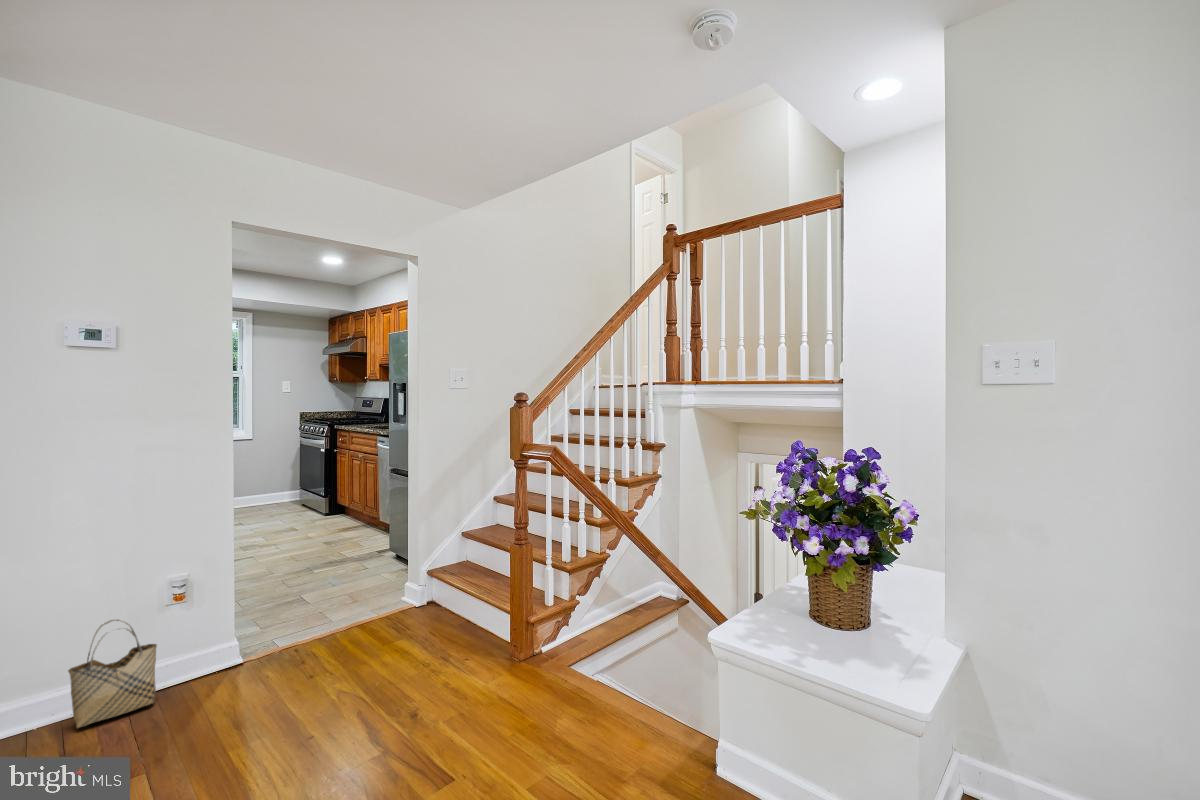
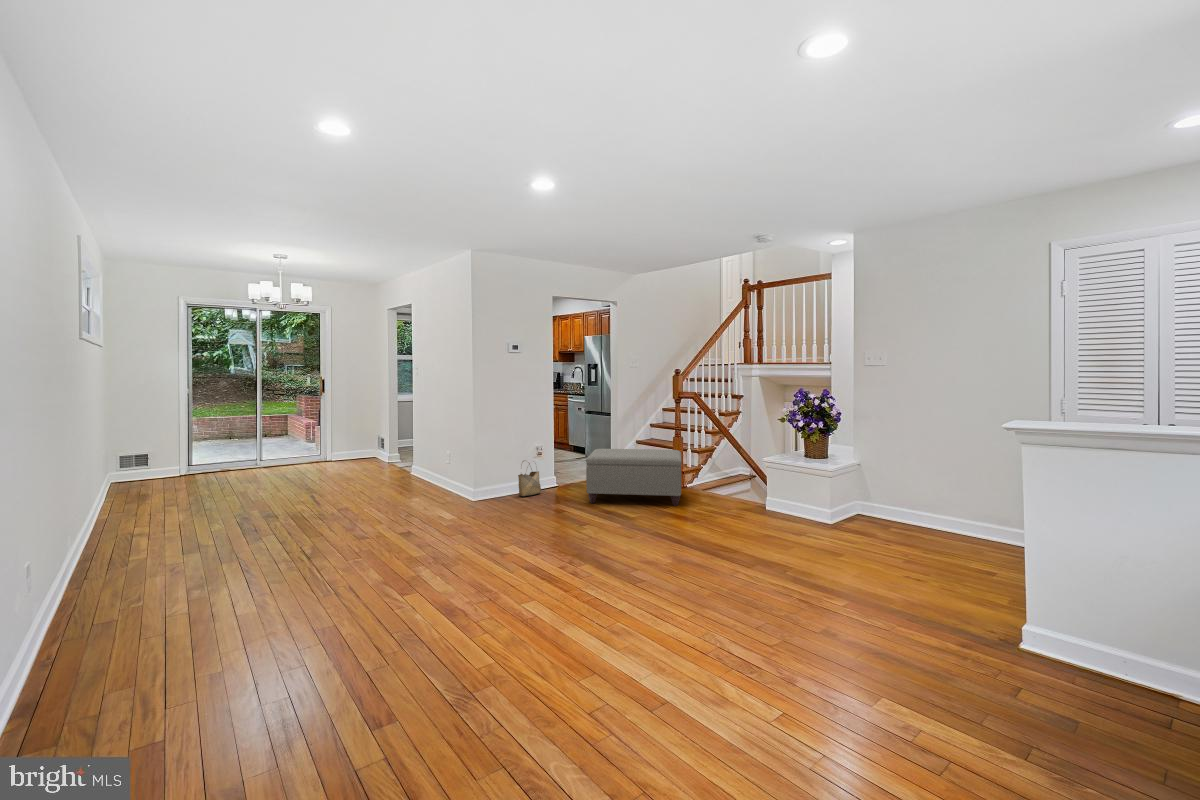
ottoman: none [220,583,514,766] -> present [586,449,682,506]

